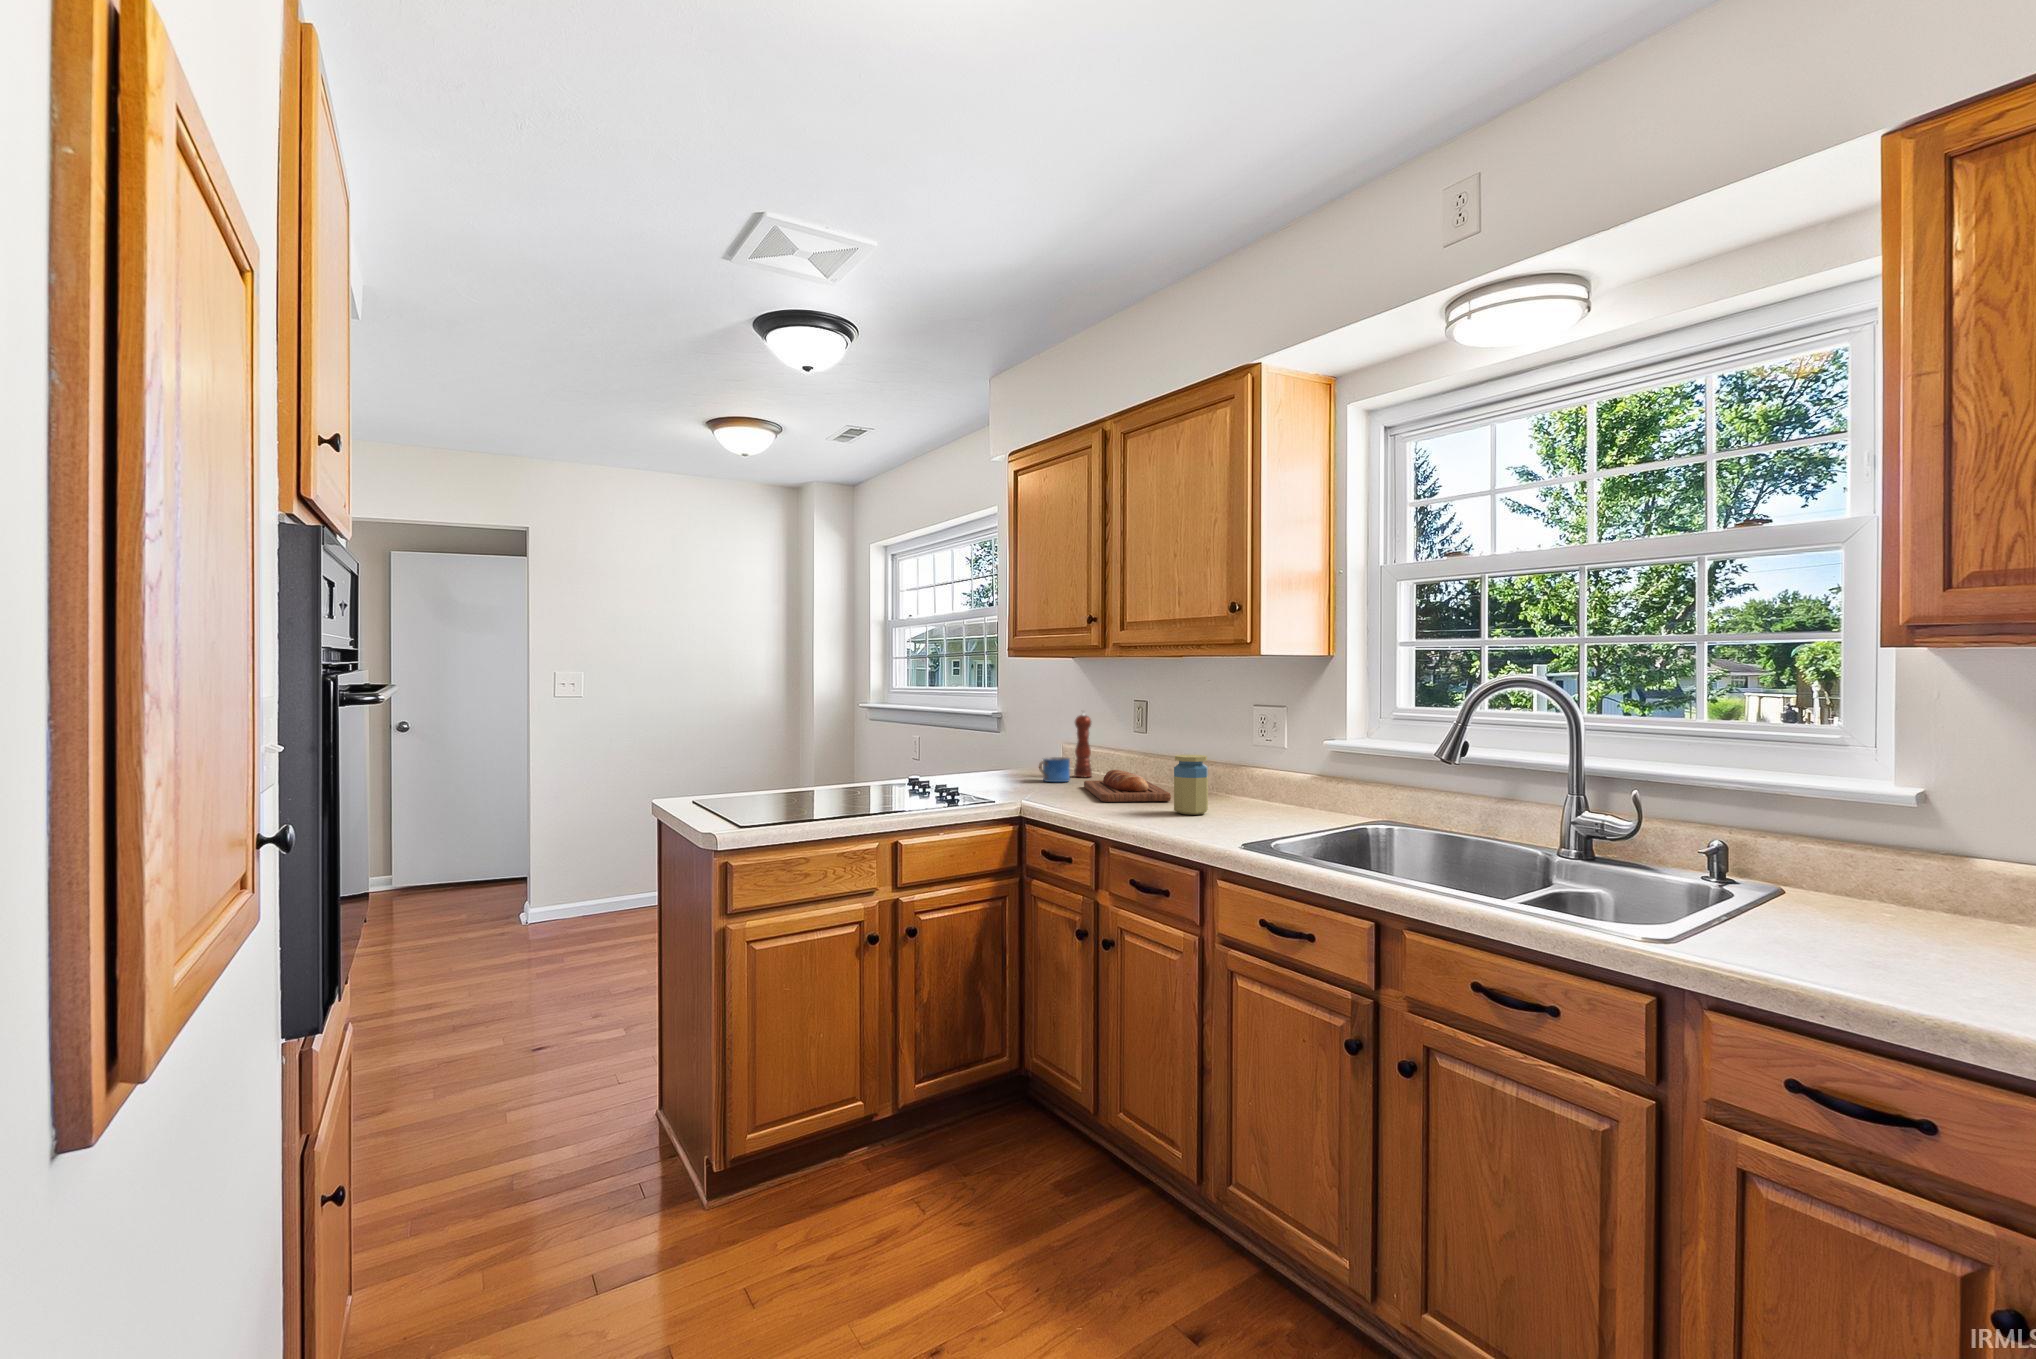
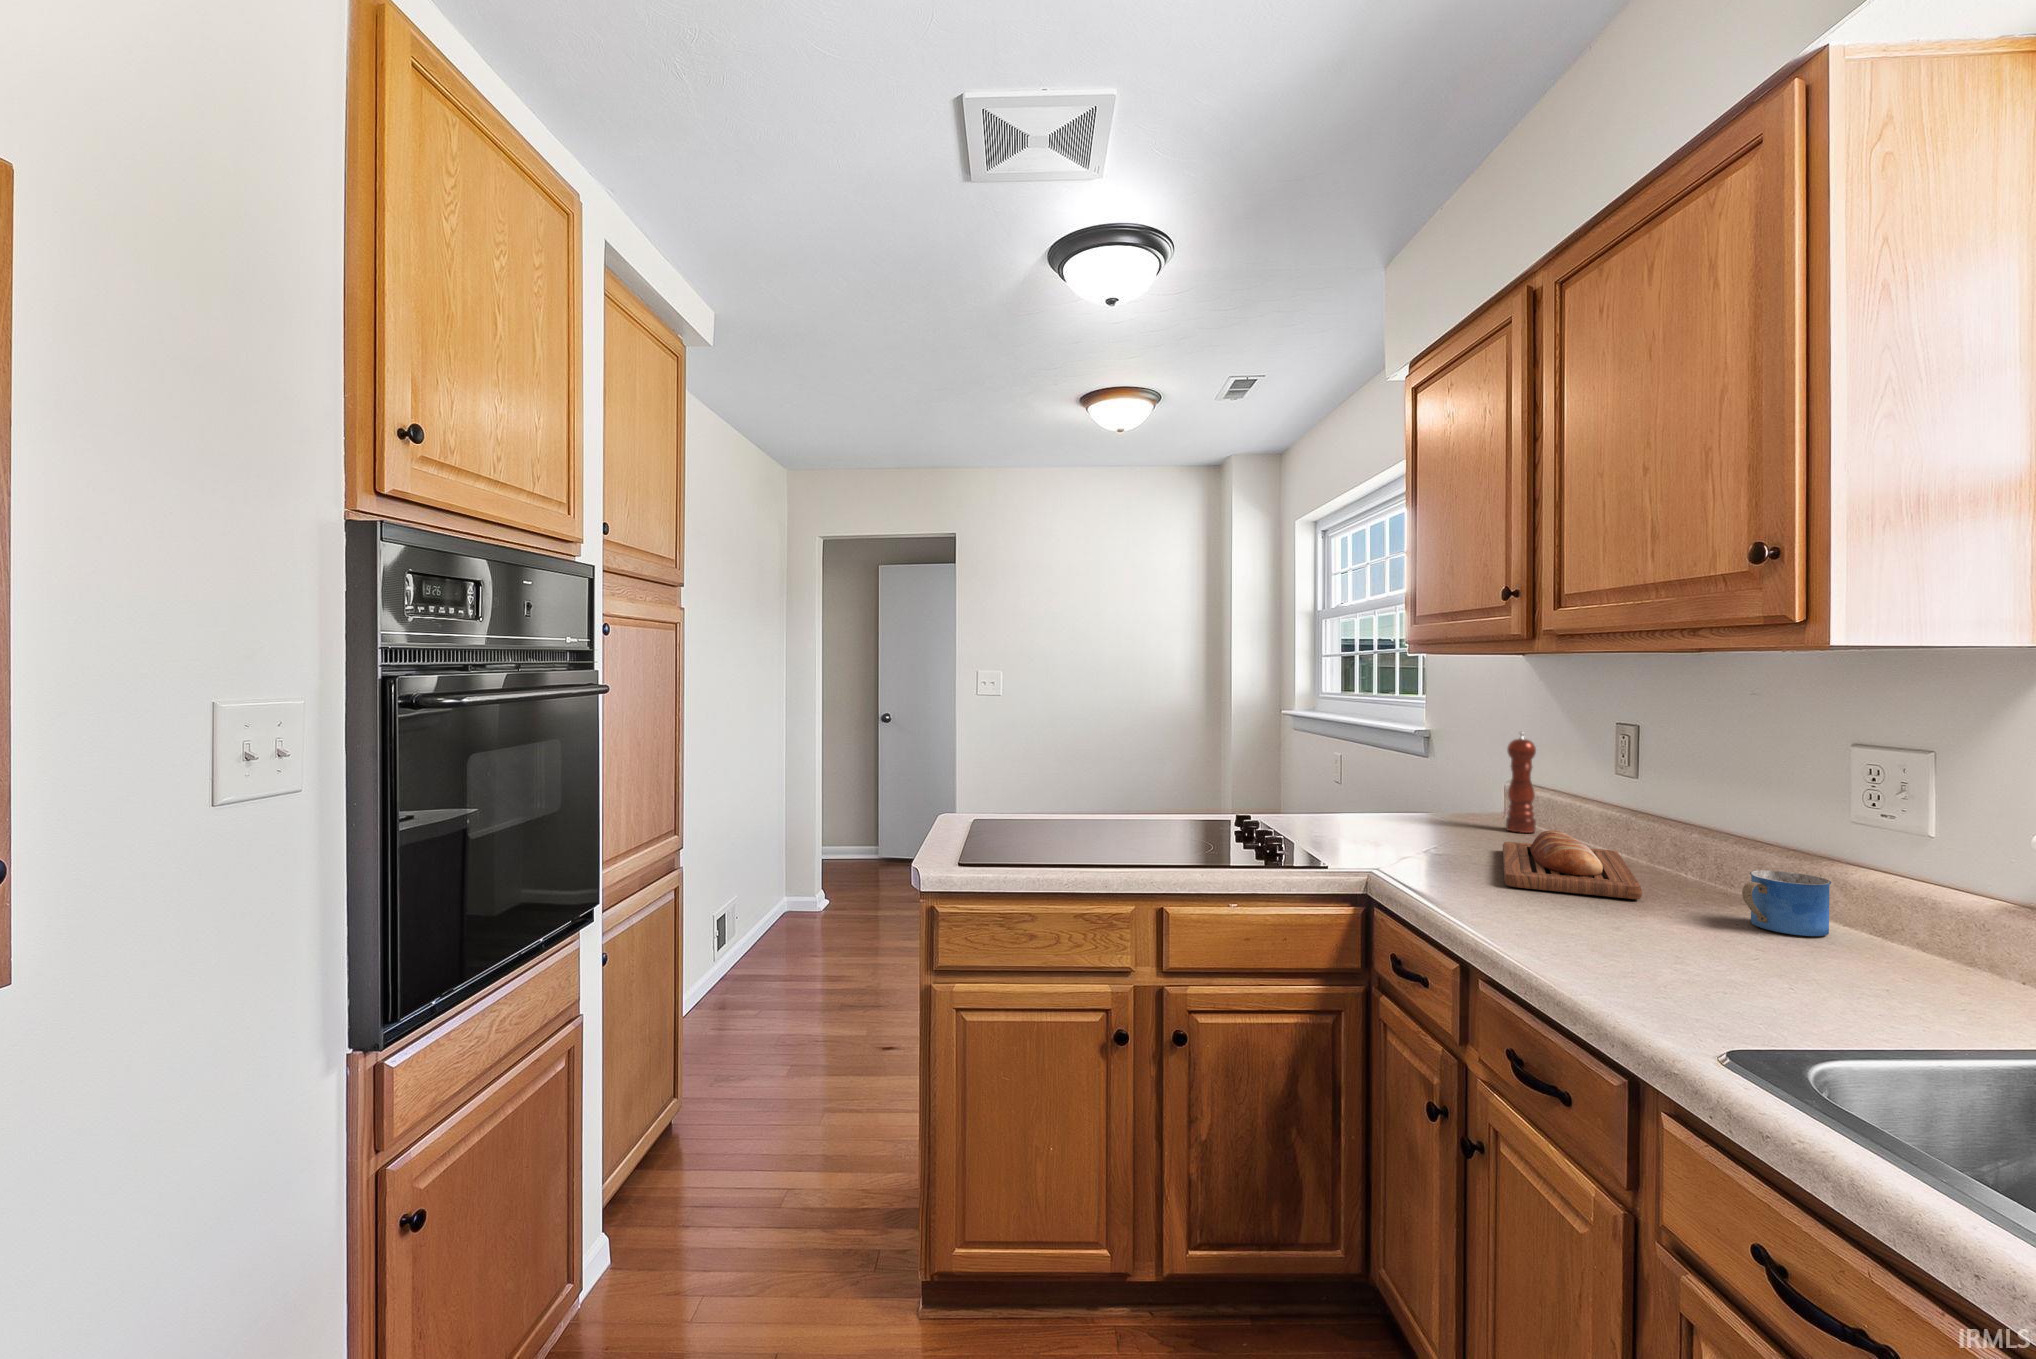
jar: present [1174,755,1208,815] -> none [1628,826,1705,941]
mug: present [1039,757,1070,782] -> present [1742,870,1831,936]

